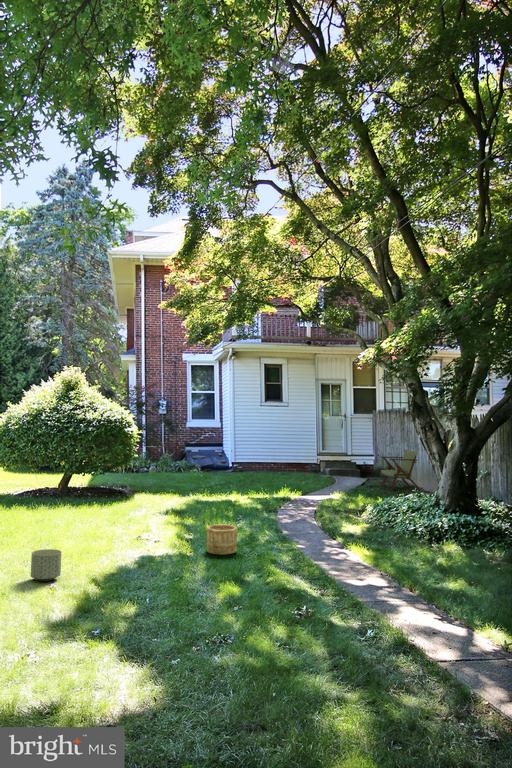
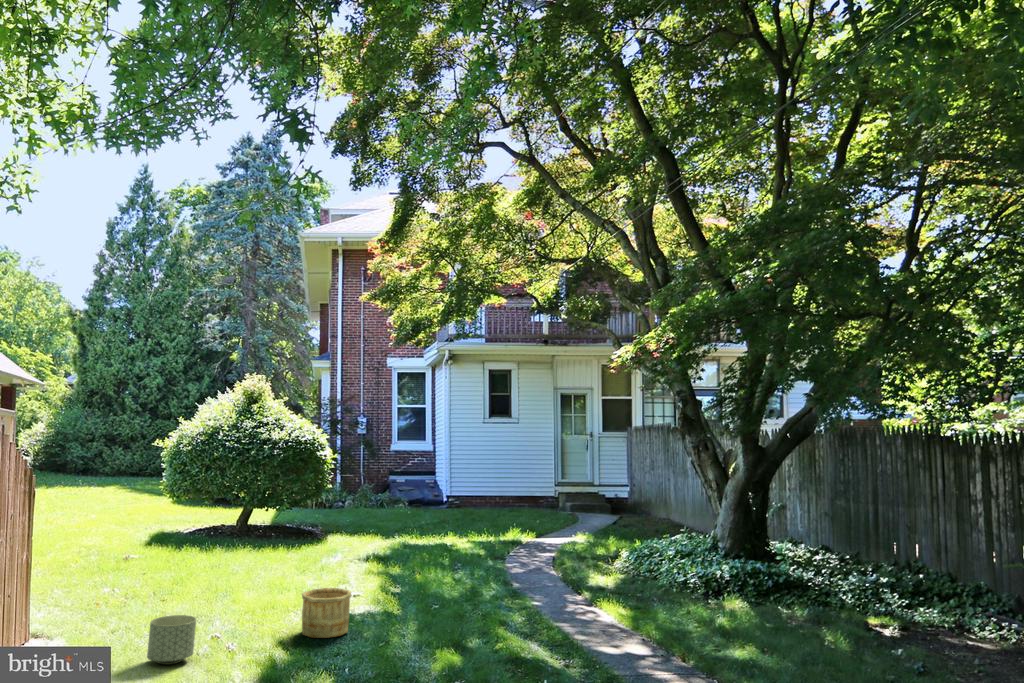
lounge chair: present [381,449,420,491] -> none [634,478,685,530]
wooden bucket: present [206,524,238,555] -> present [302,588,351,638]

